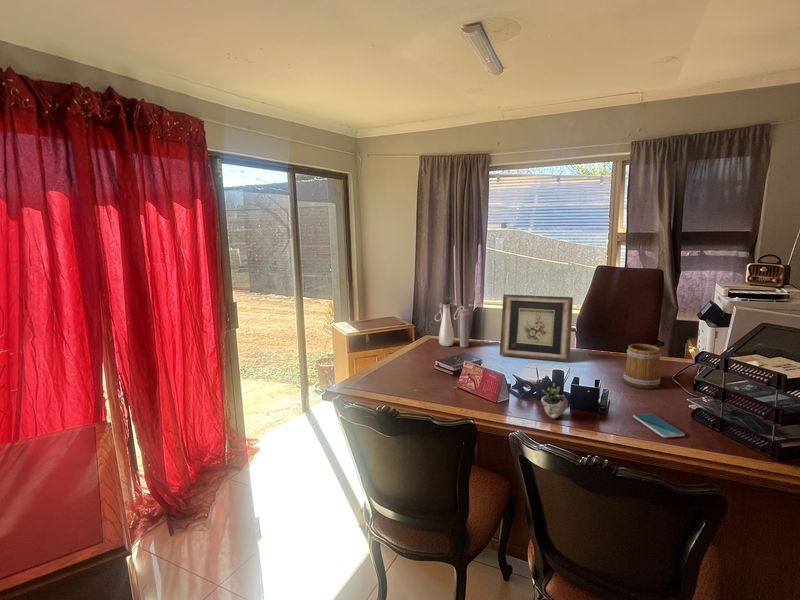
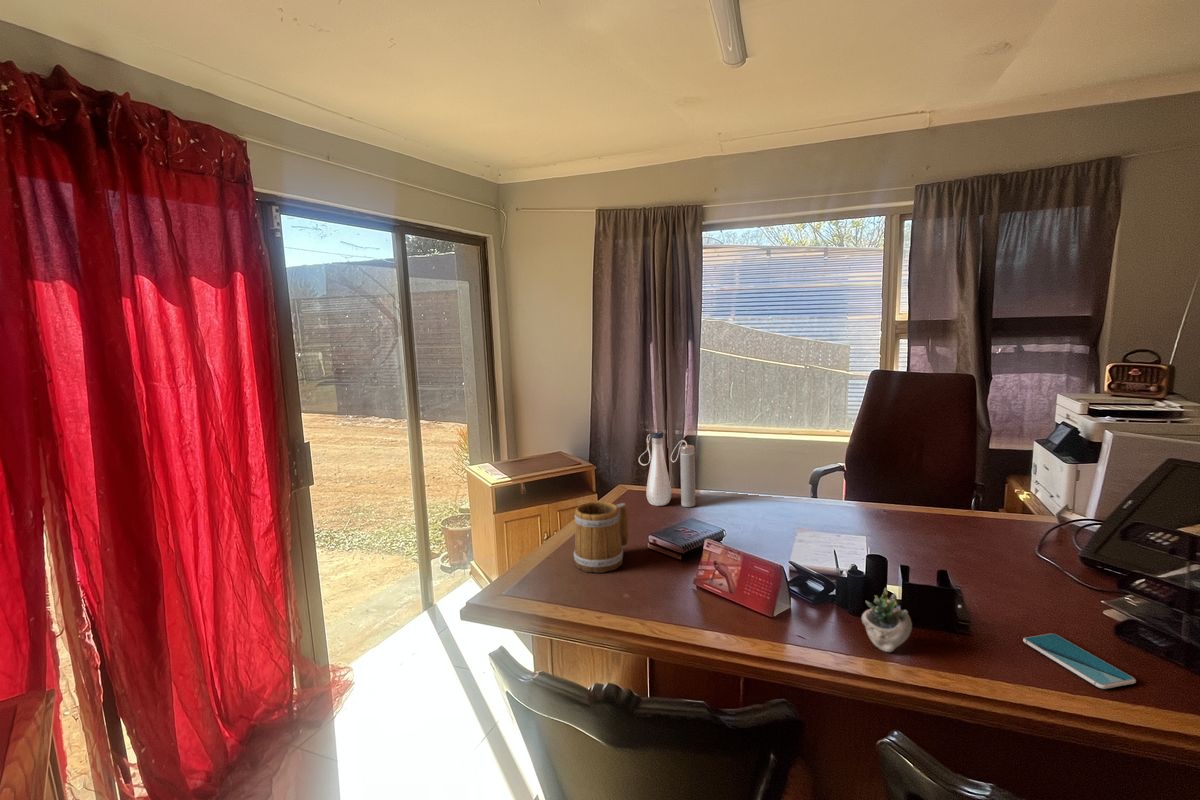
picture frame: present [500,294,573,362] -> none [750,420,867,529]
mug: present [623,344,661,389] -> present [574,502,628,573]

